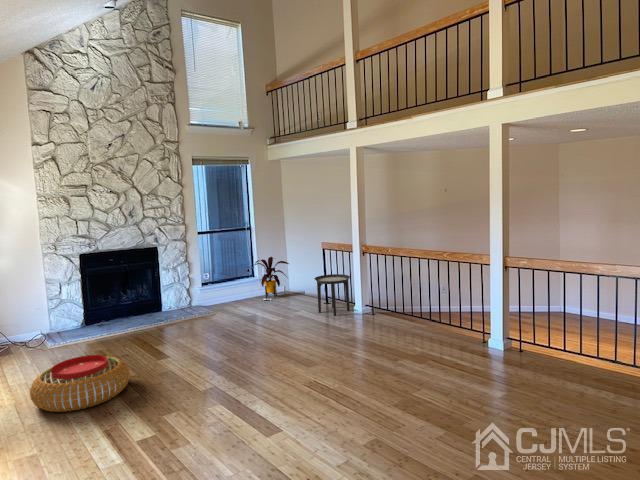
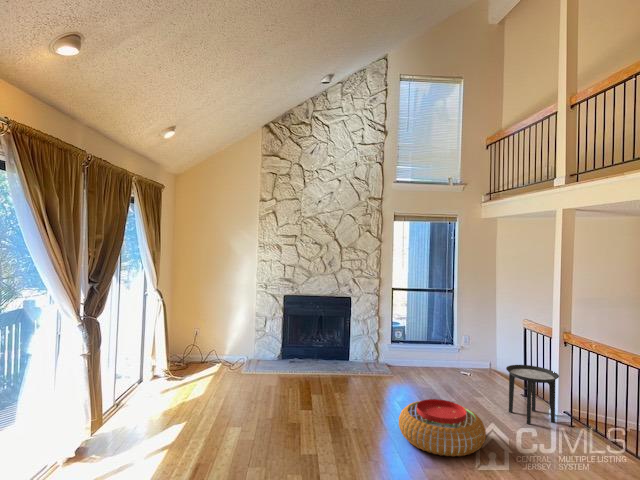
house plant: present [253,257,289,299] -> none [445,326,490,375]
pouf: present [30,355,130,412] -> present [399,399,486,456]

